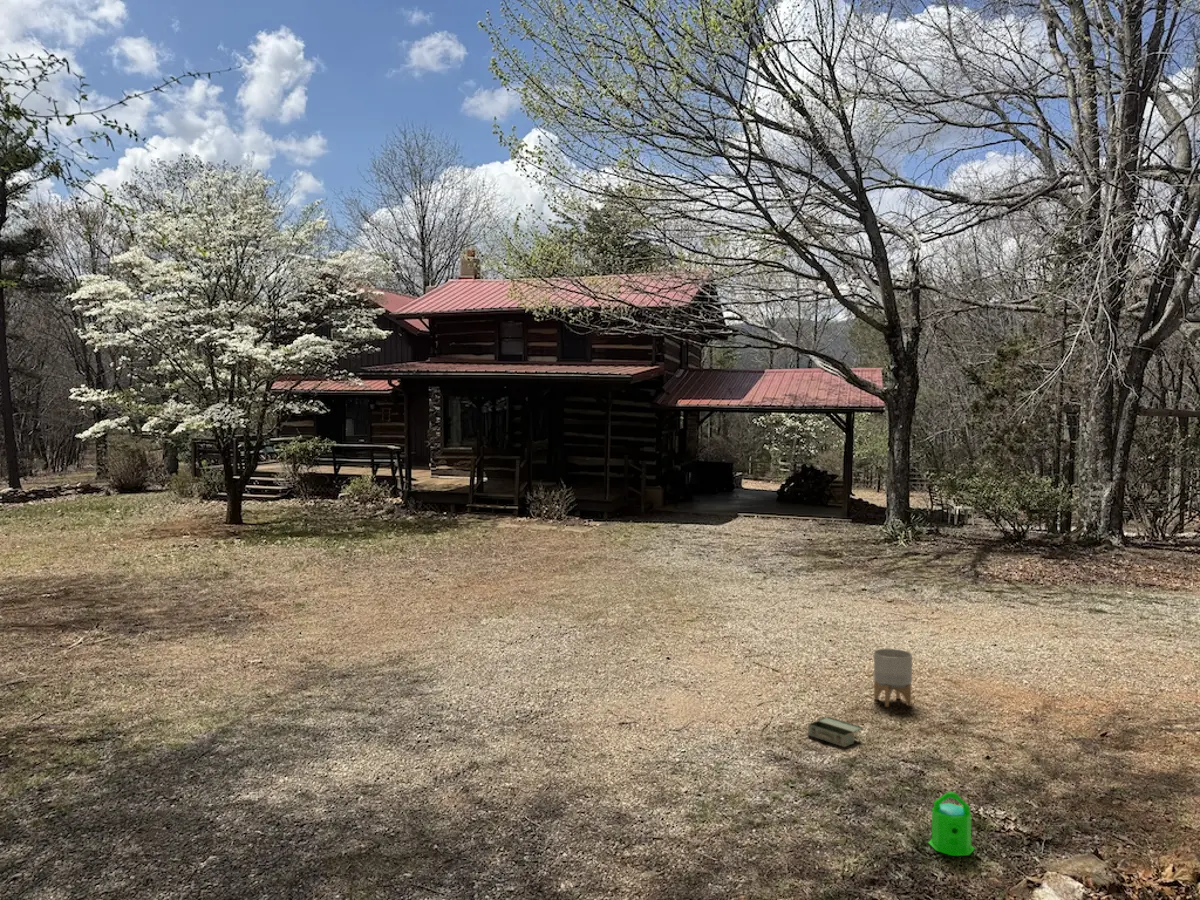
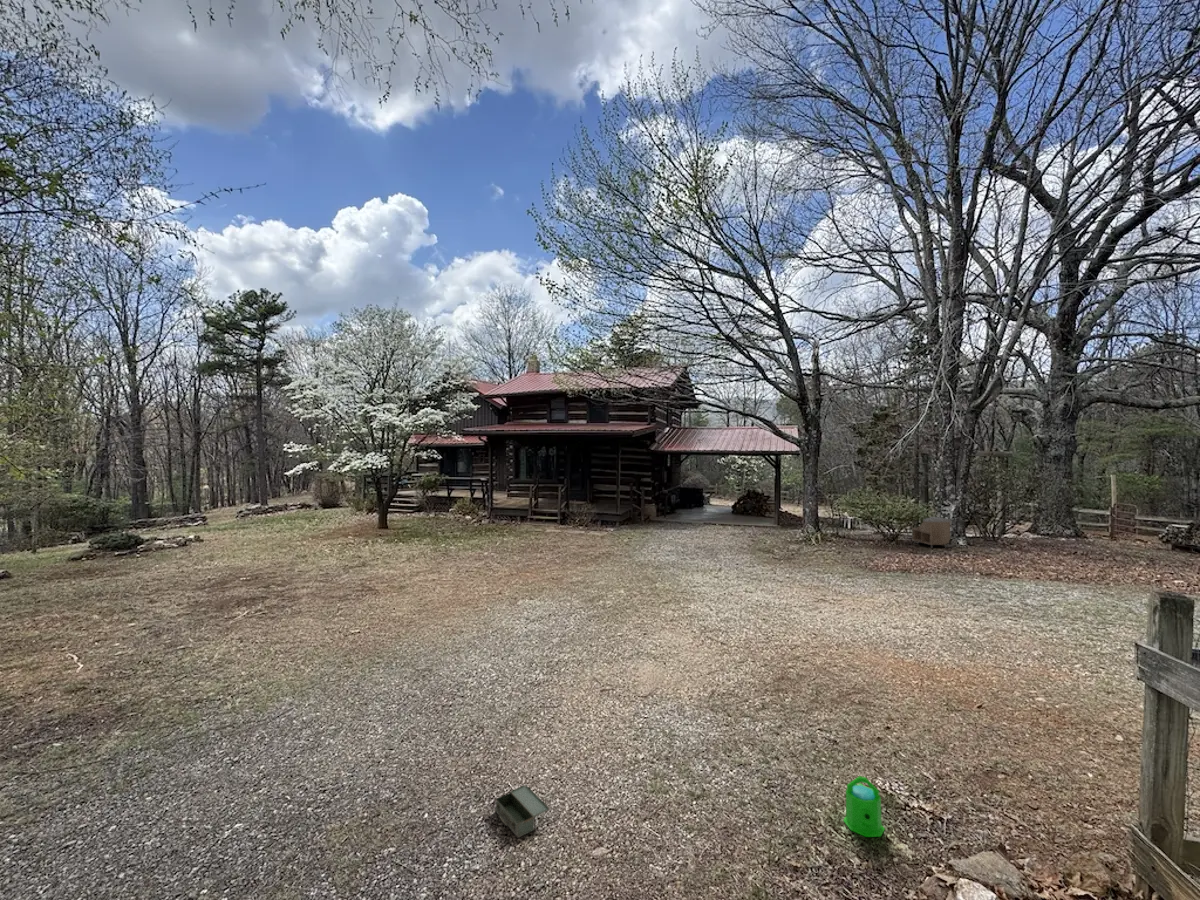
storage bench: none [1045,504,1103,550] -> present [912,517,952,547]
planter: present [874,648,912,707] -> none [794,630,824,677]
toolbox: present [808,717,862,747] -> present [496,785,549,838]

